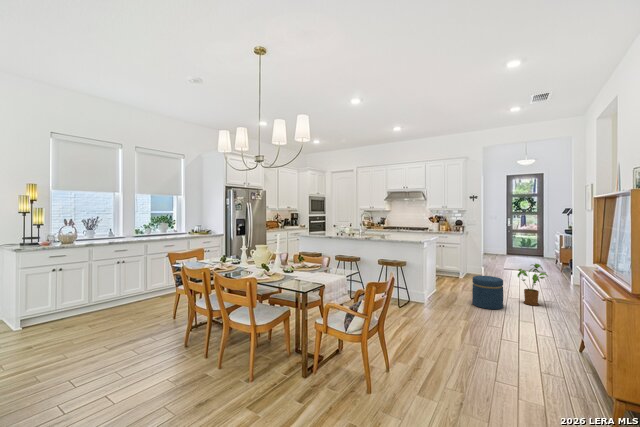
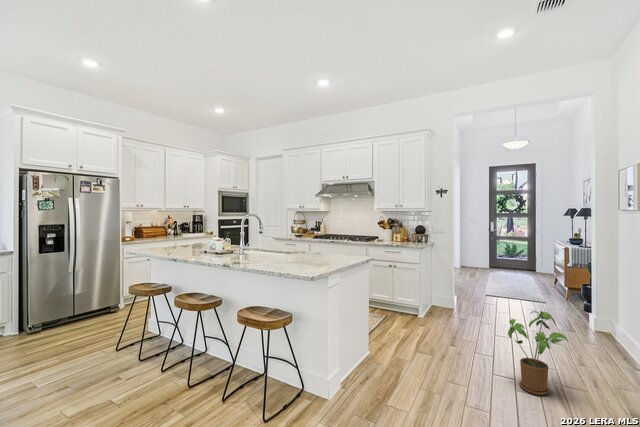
ottoman: present [472,276,503,309] -> none [423,333,481,412]

